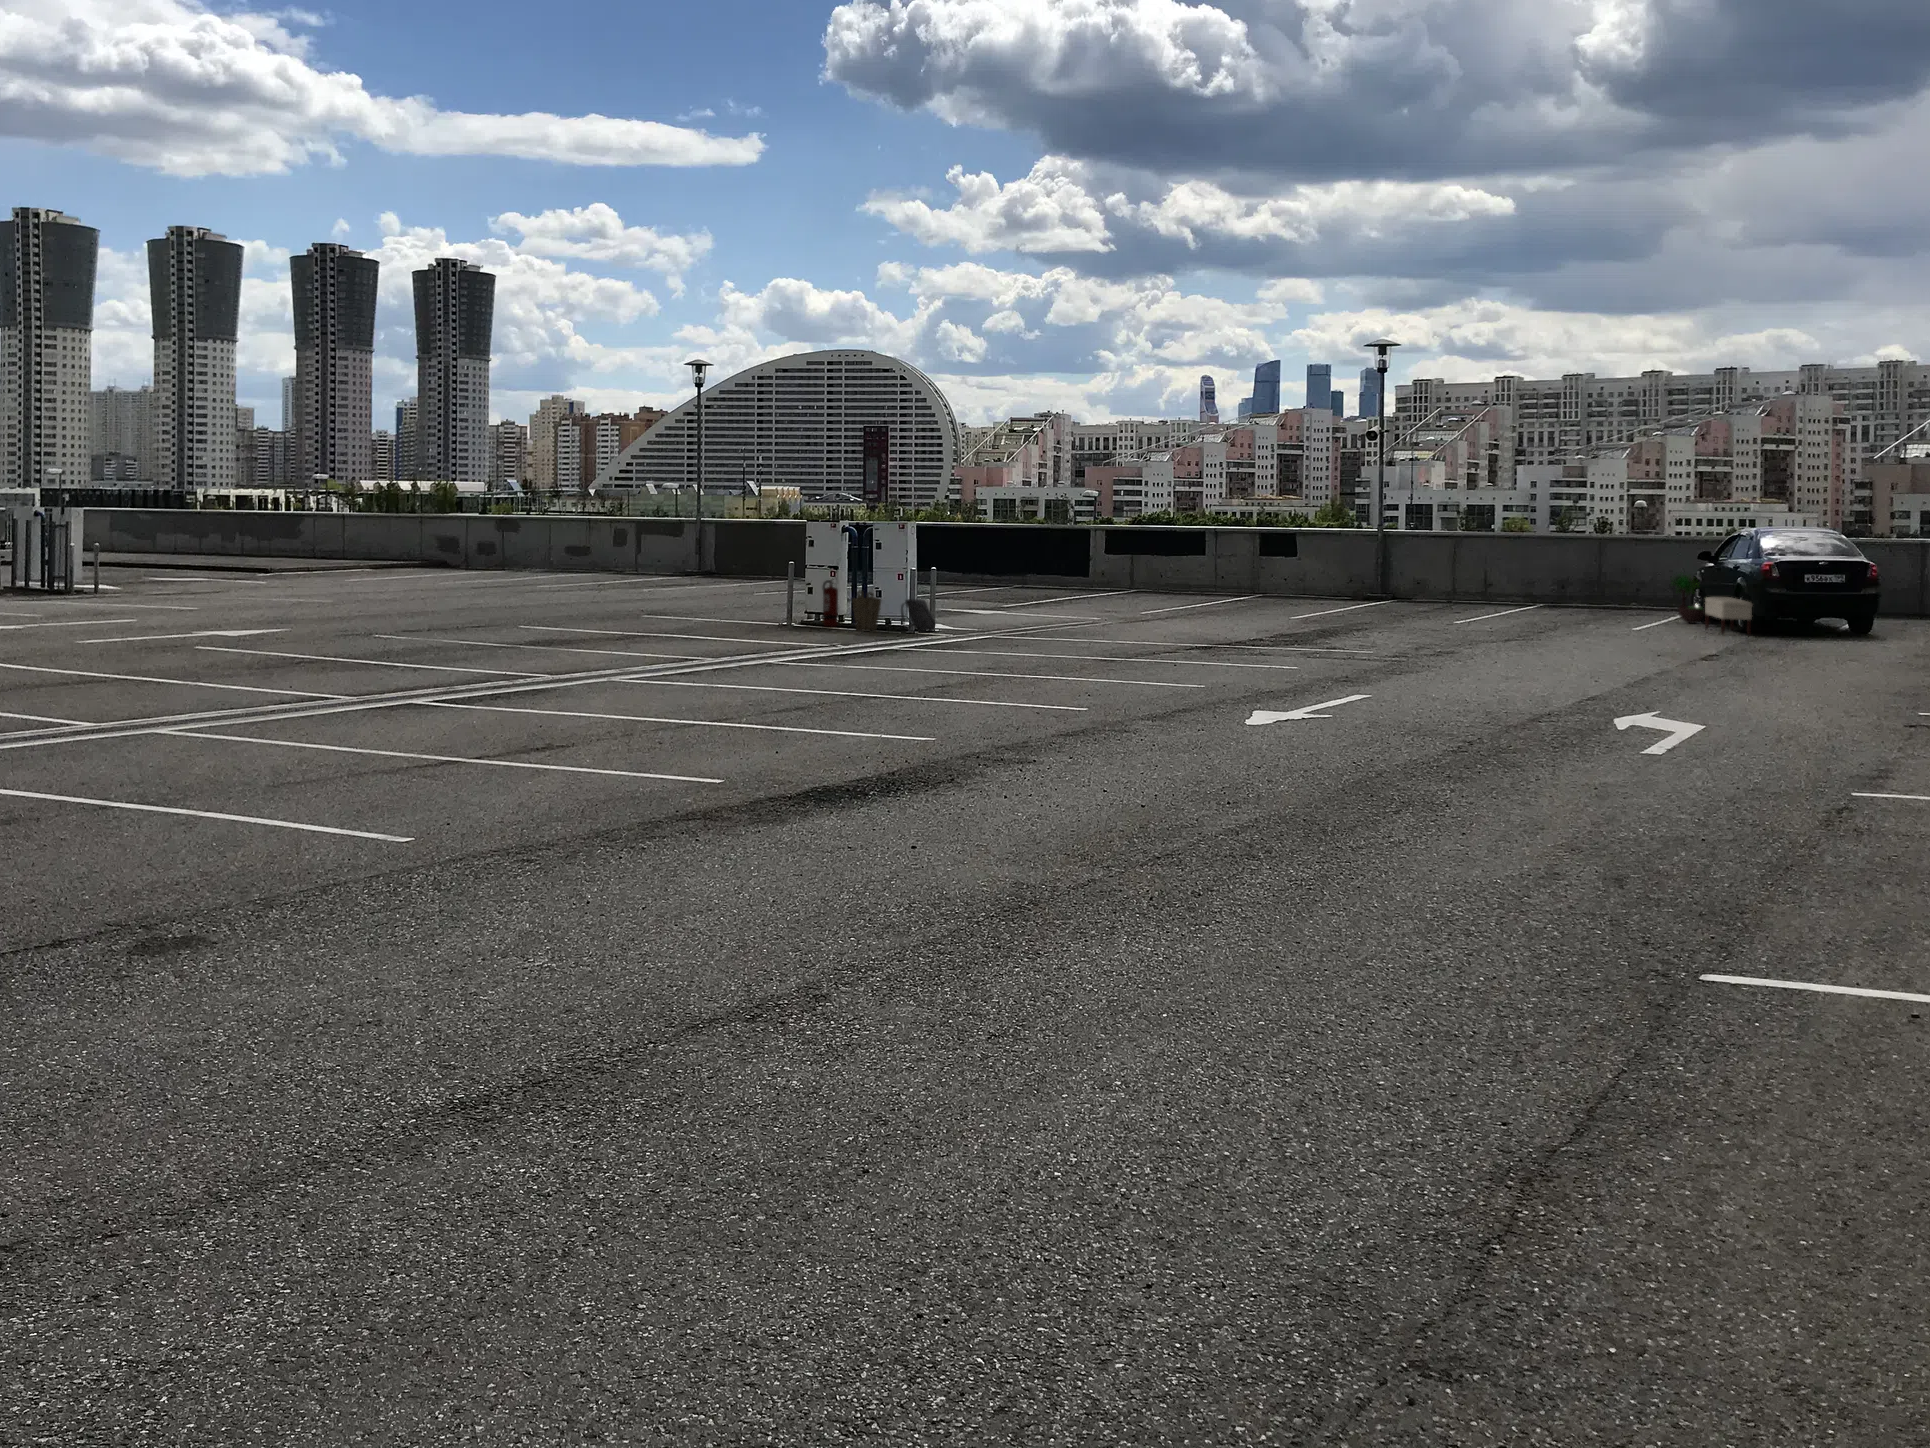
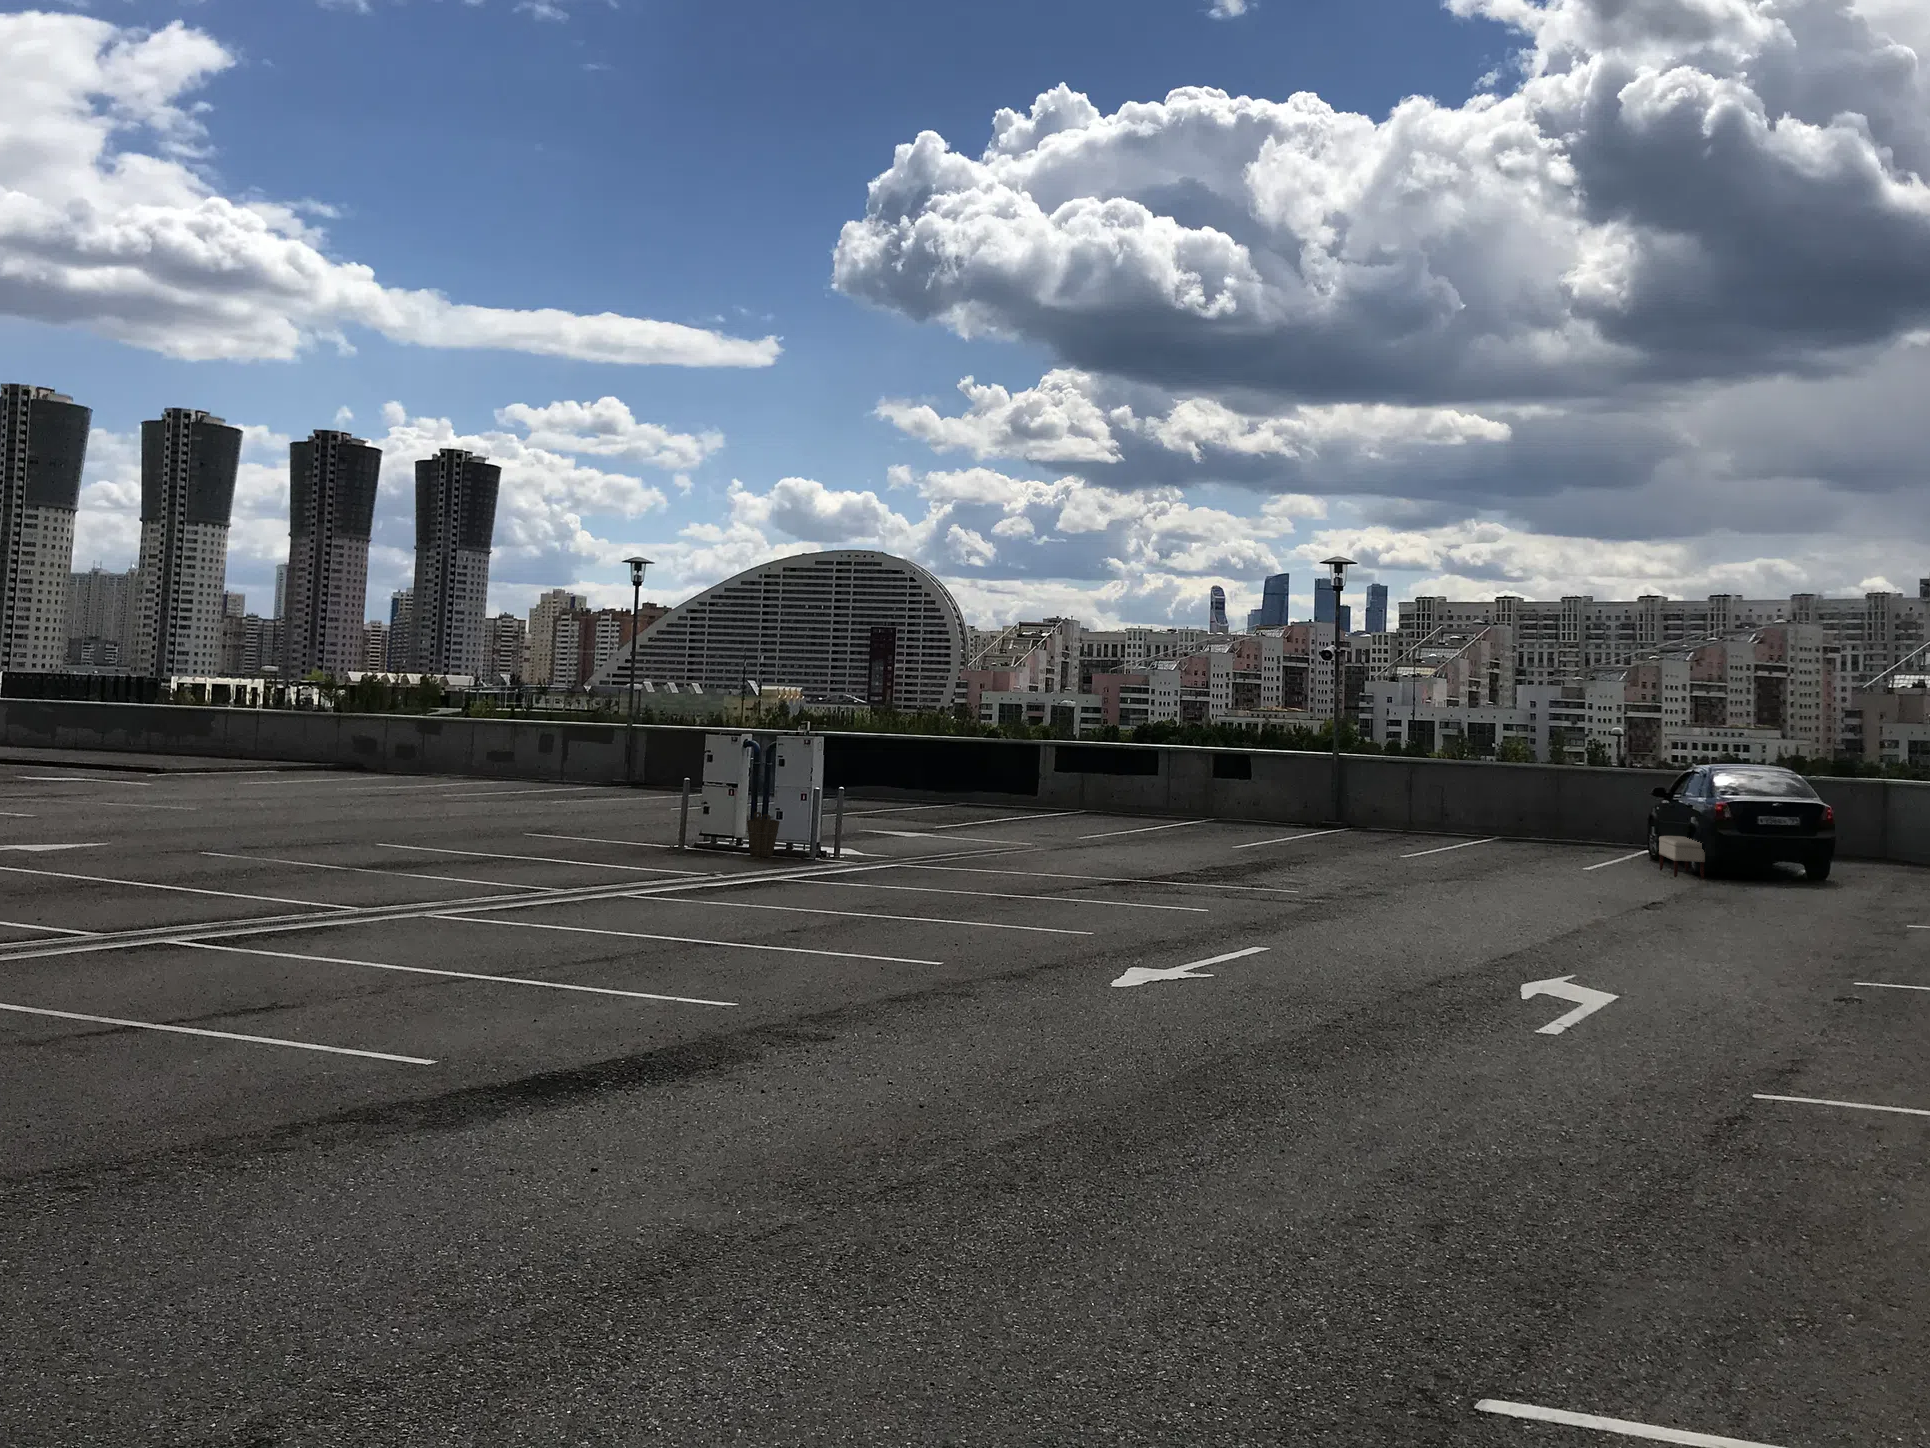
potted tree: present [1672,575,1704,623] -> none [1626,805,1661,863]
fire extinguisher: present [822,580,838,627] -> none [716,797,735,851]
backpack: present [901,599,936,632] -> none [800,822,837,859]

